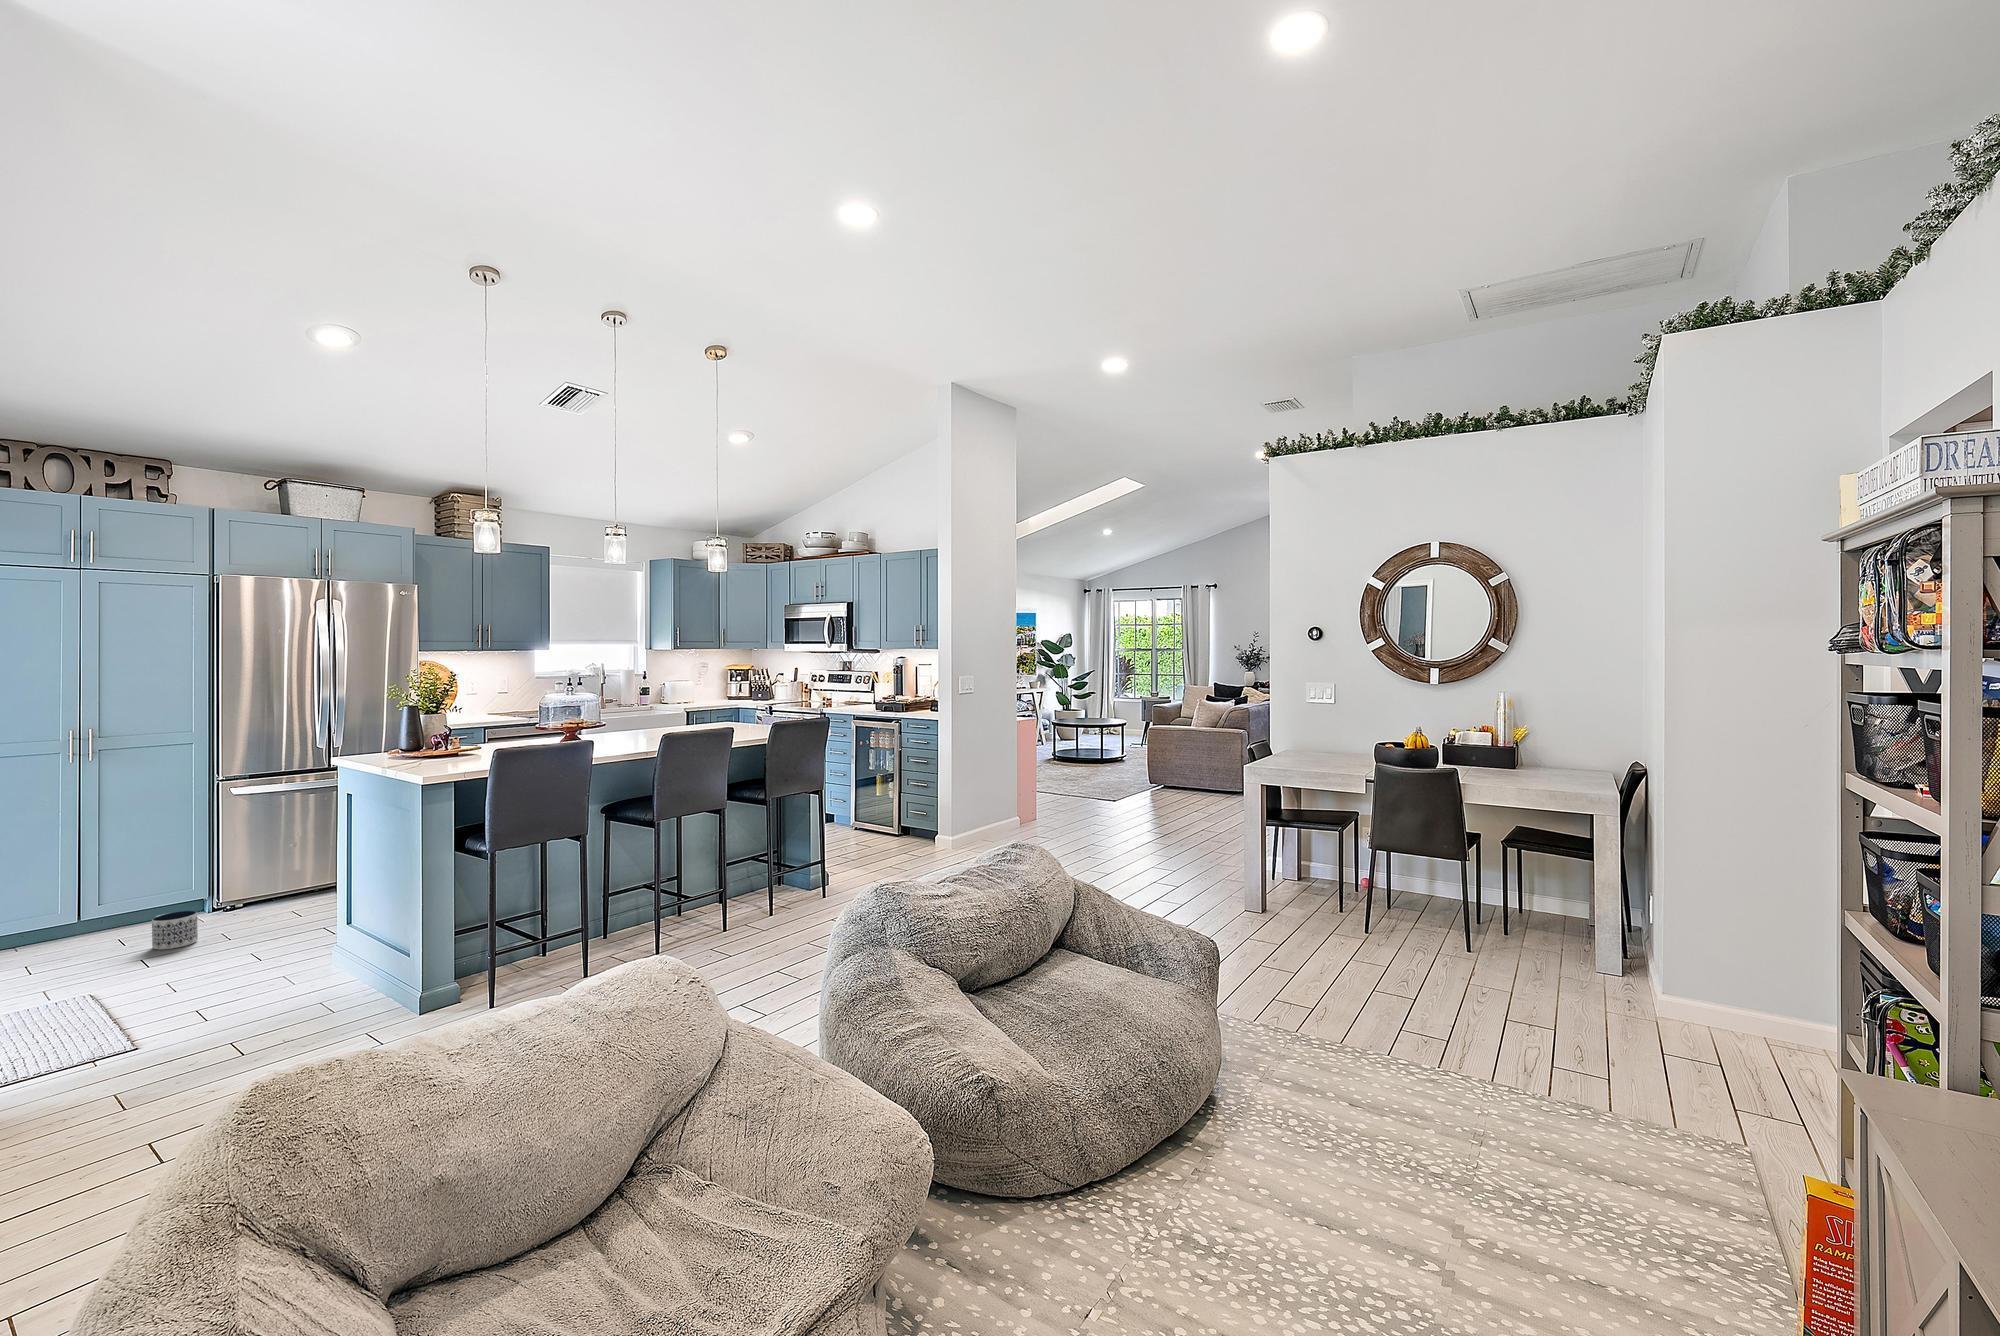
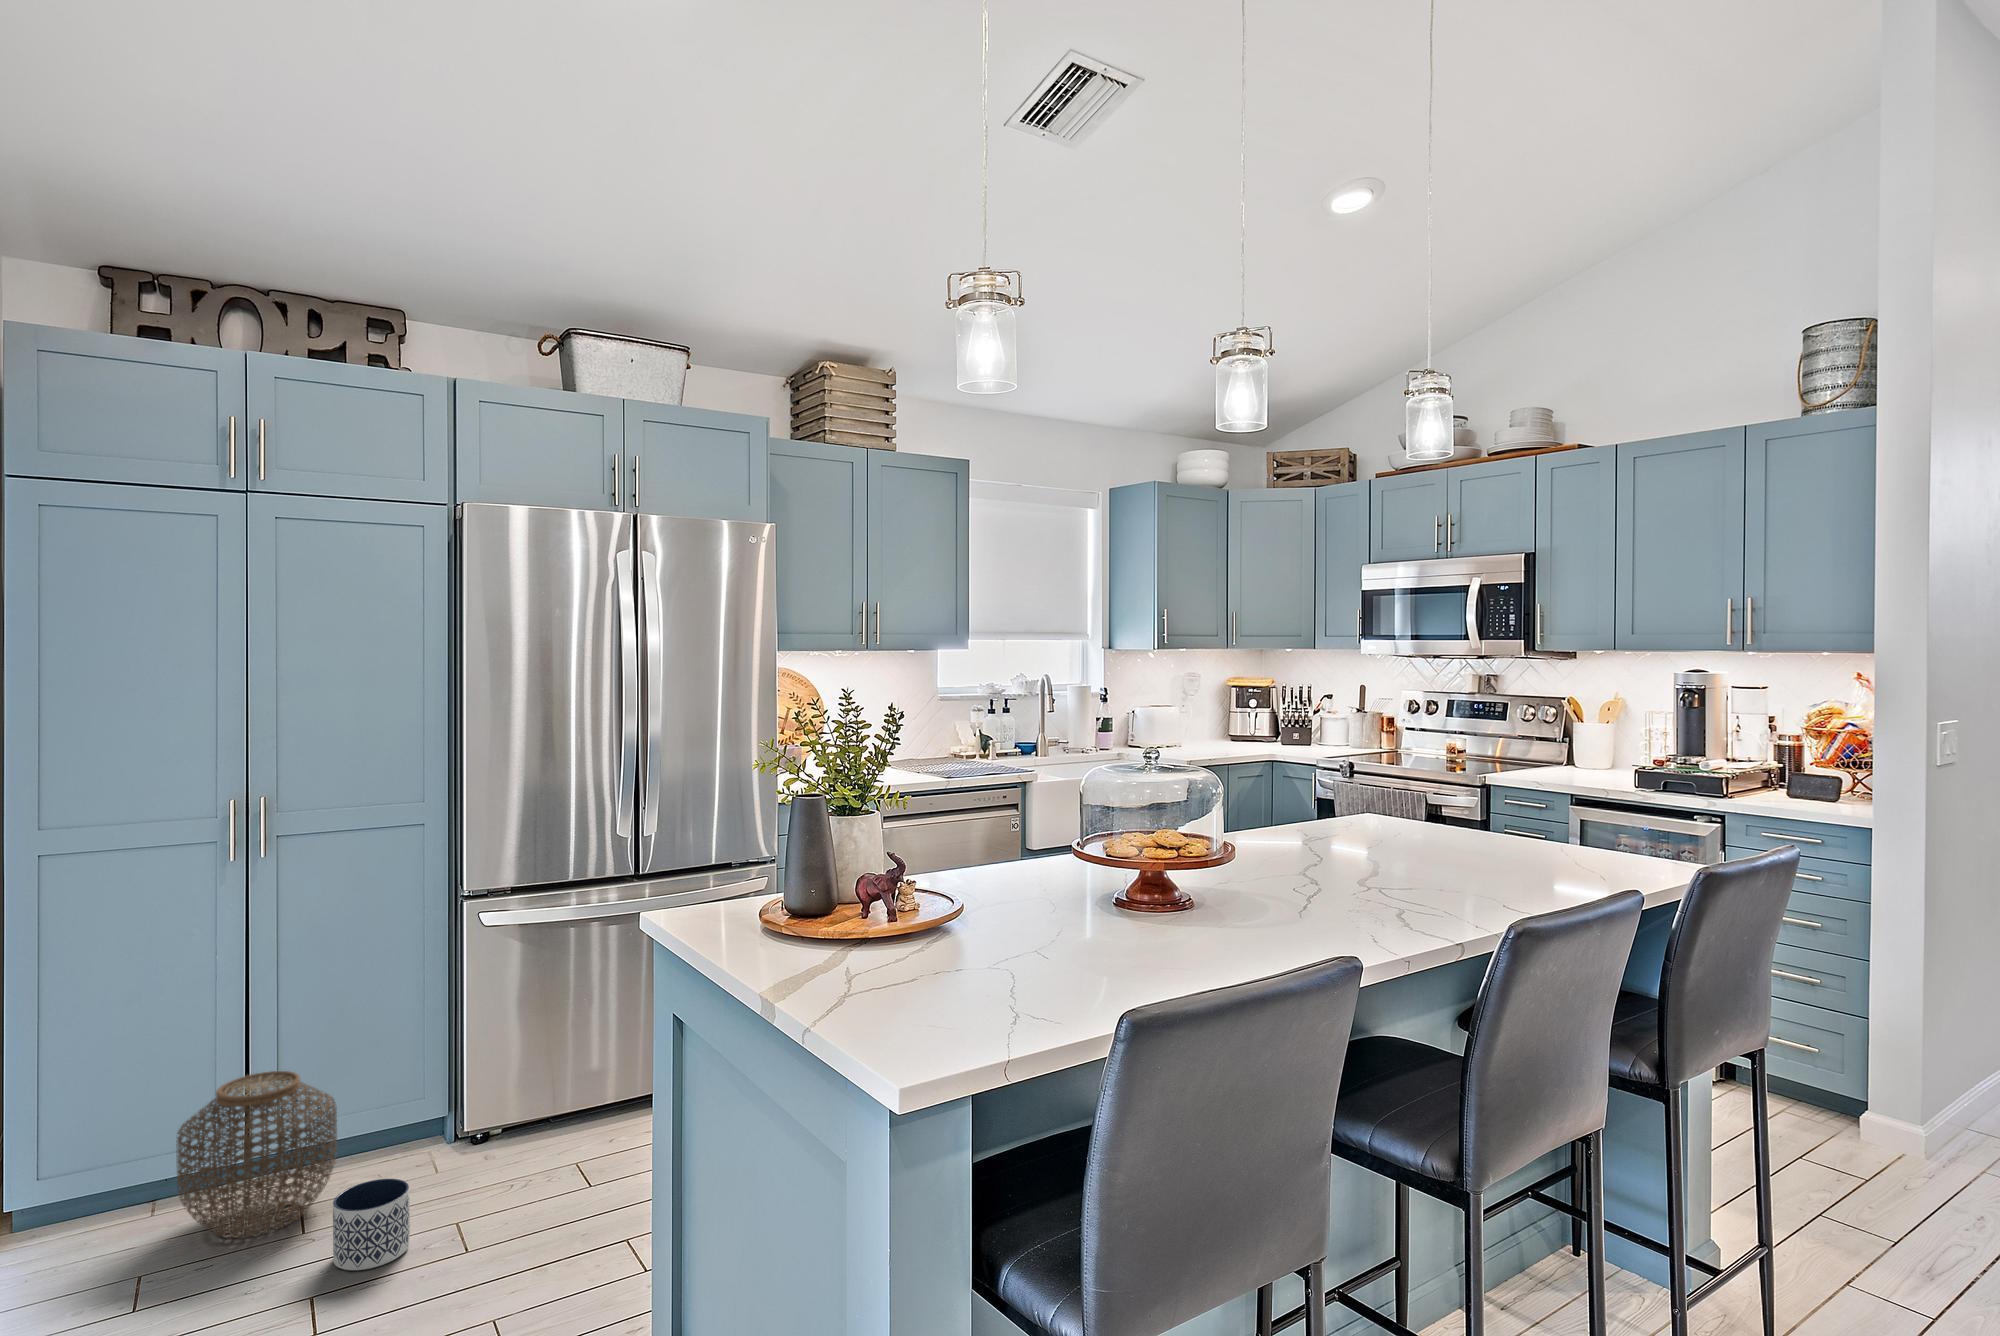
woven basket: none [43,870,144,950] -> present [176,1071,337,1238]

